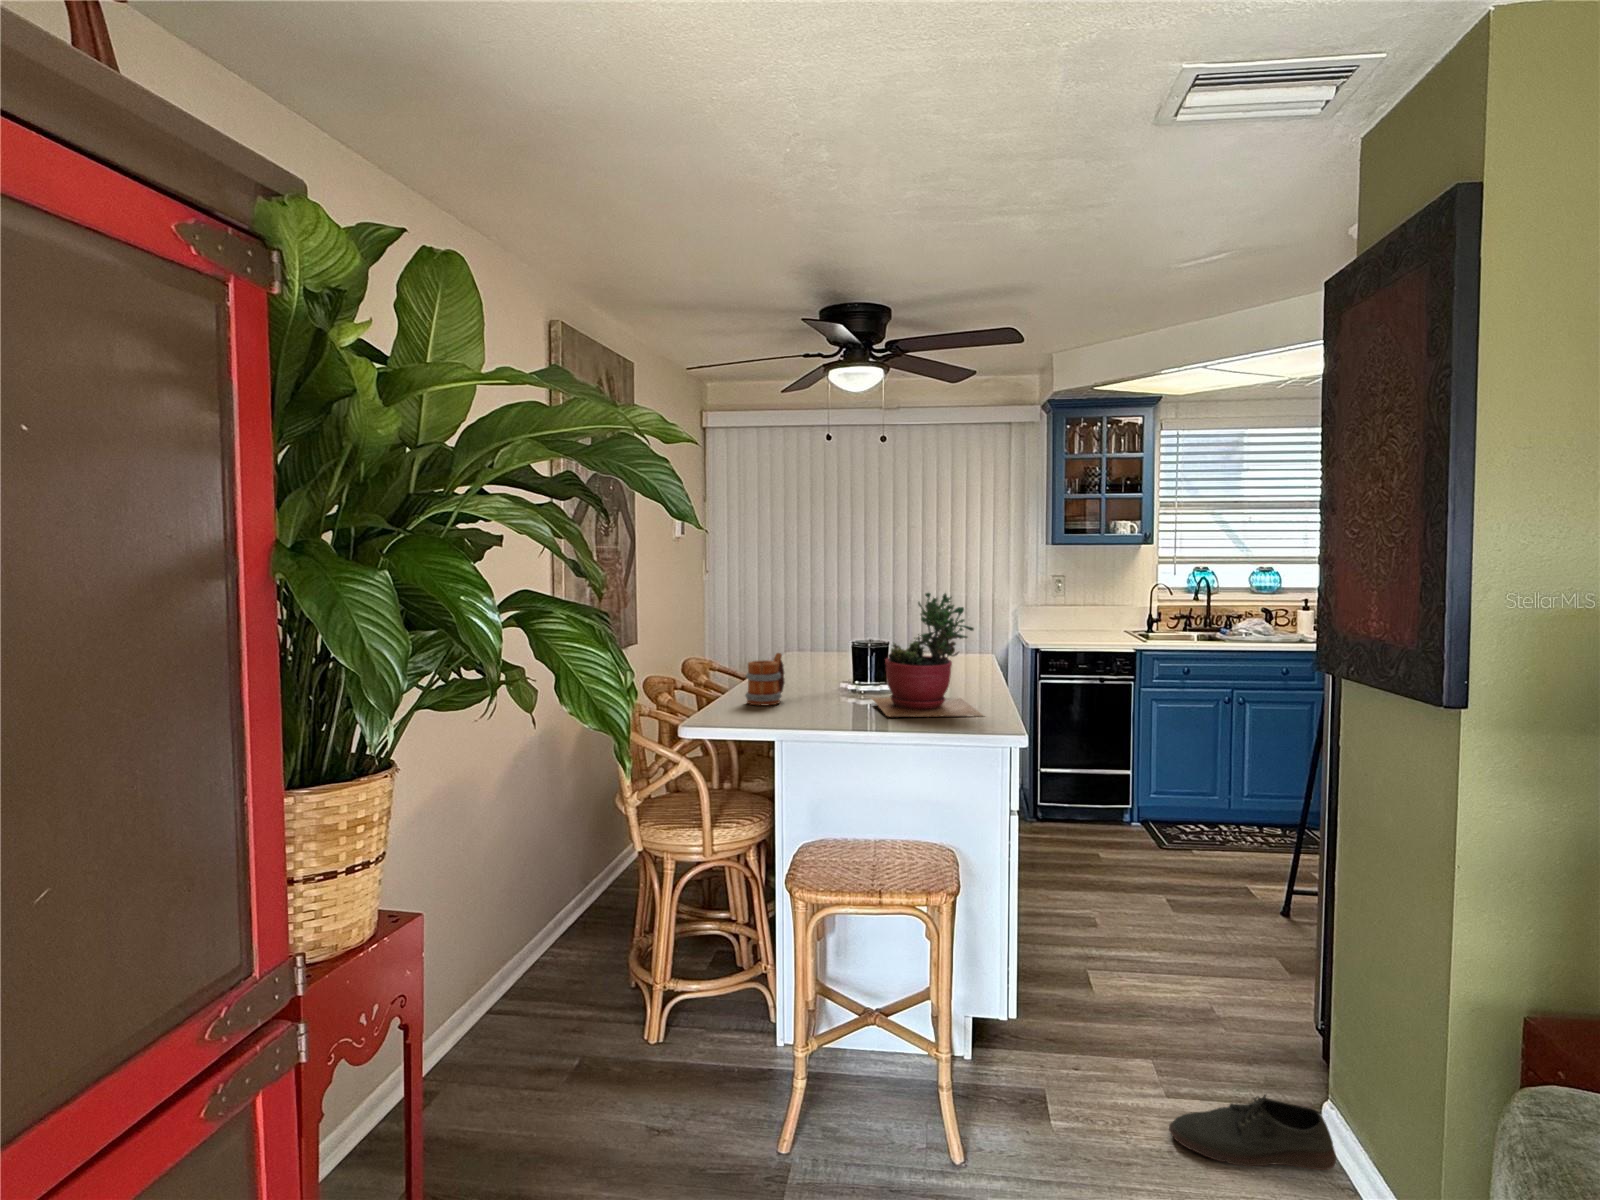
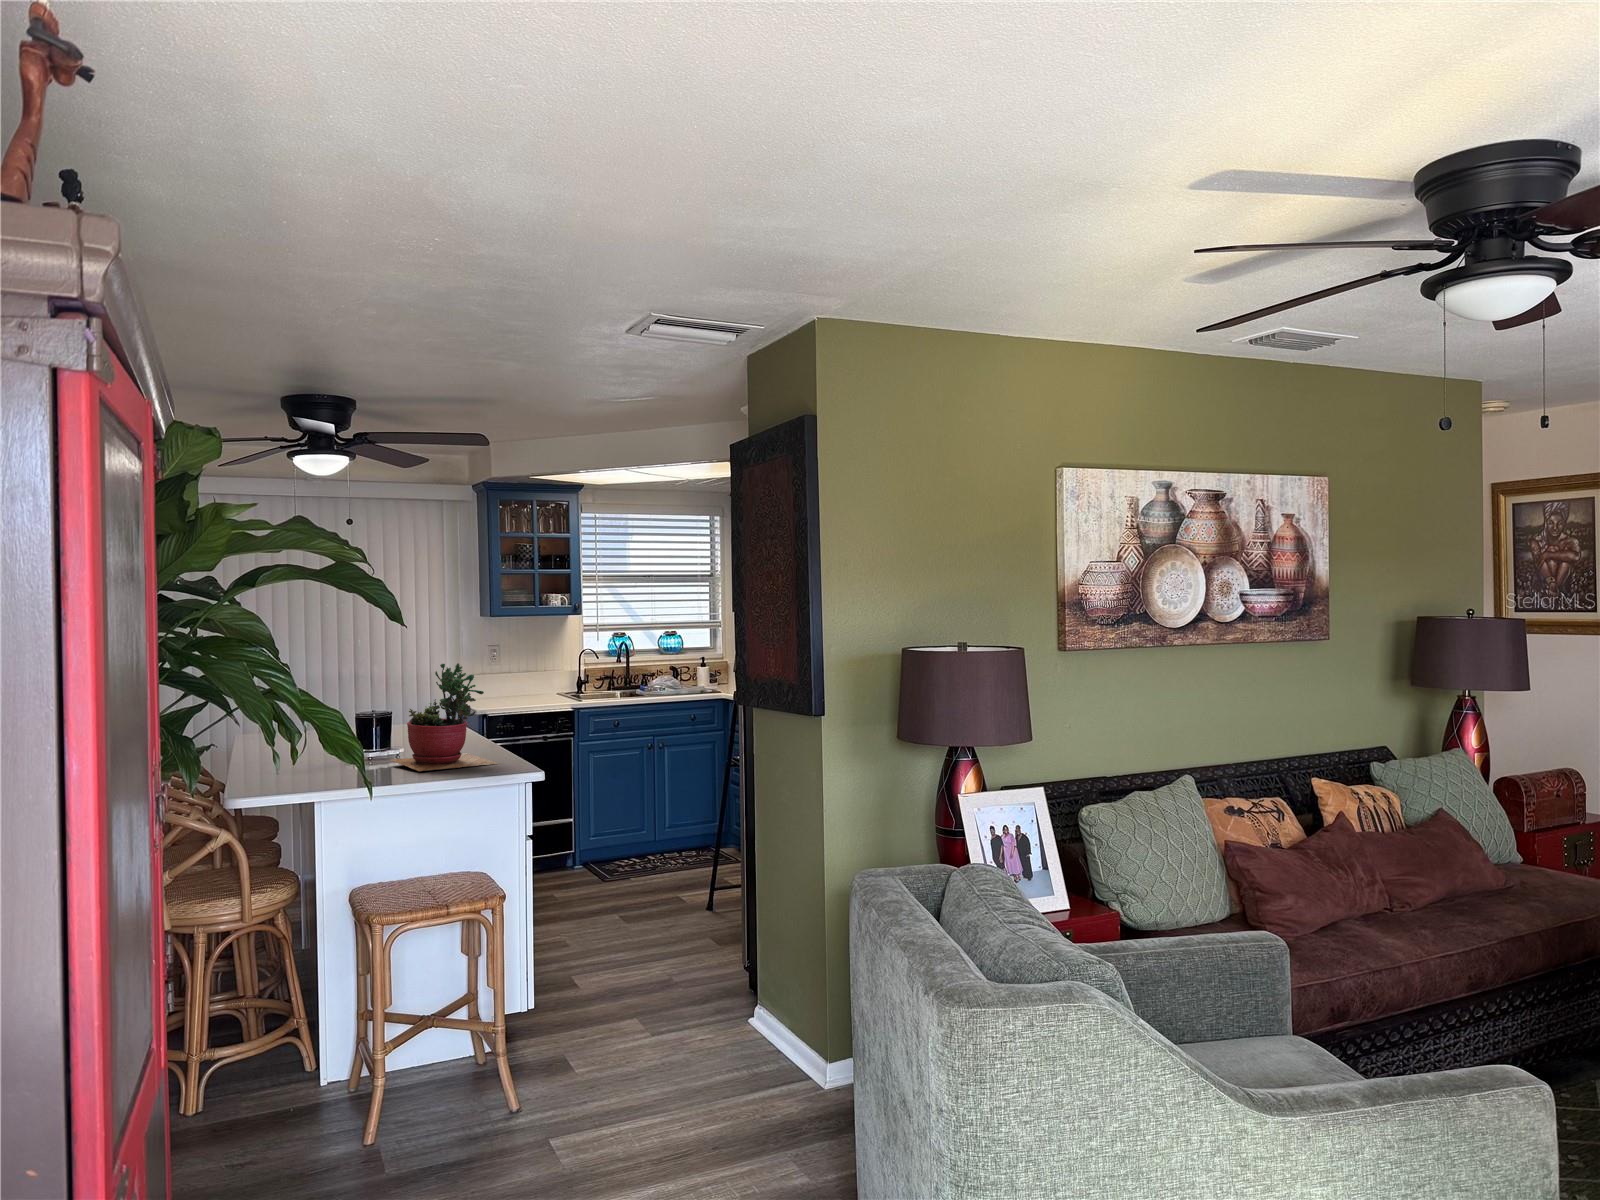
mug: present [745,653,785,706] -> none [264,726,302,777]
shoe: present [1169,1095,1336,1170] -> none [657,1002,760,1053]

